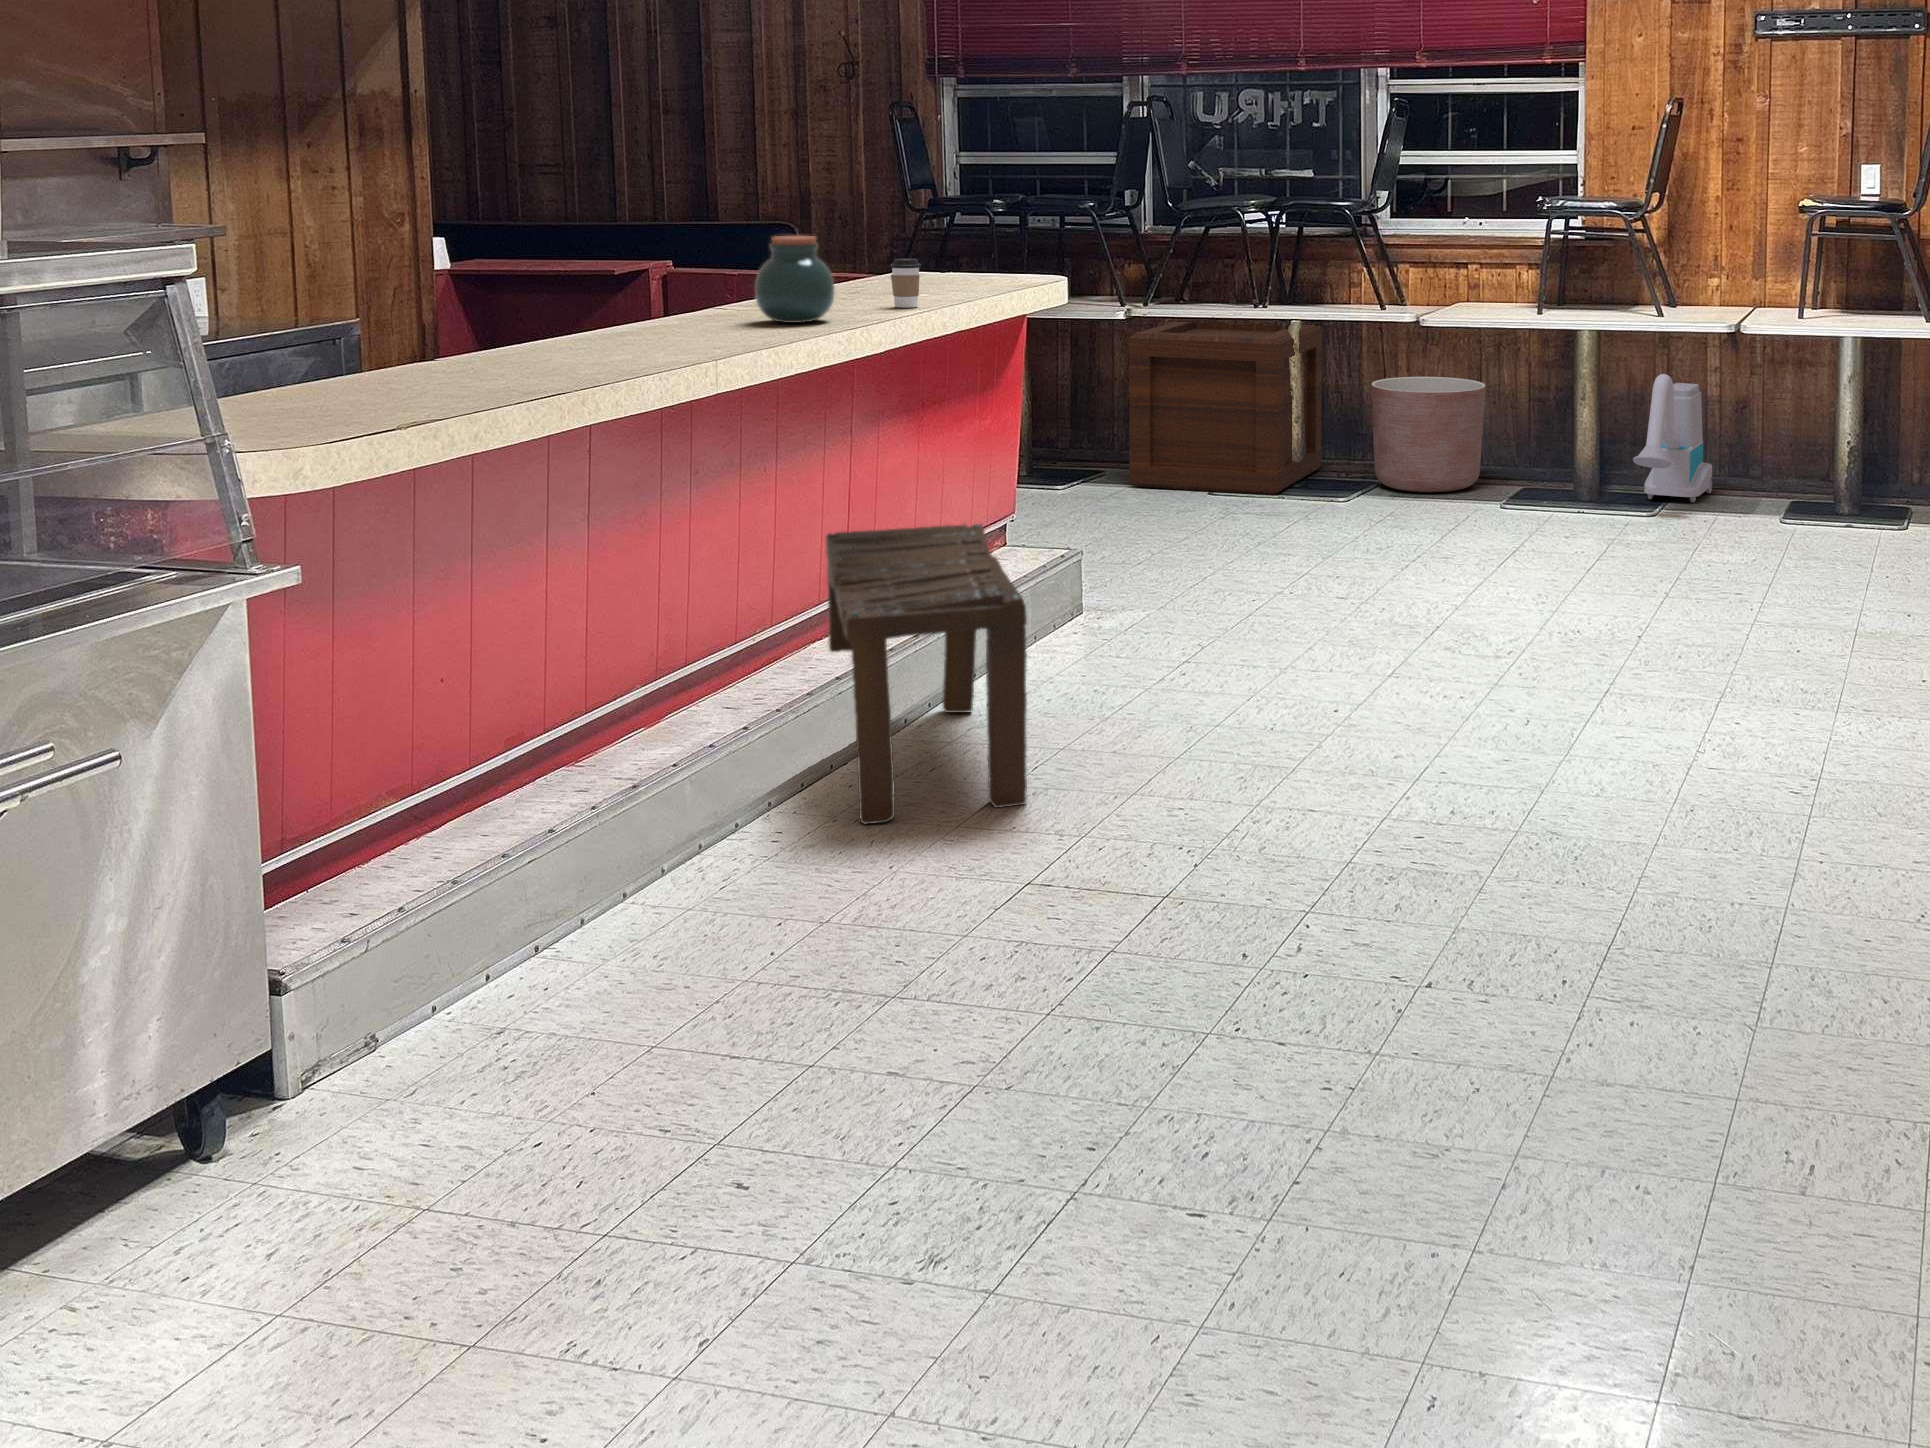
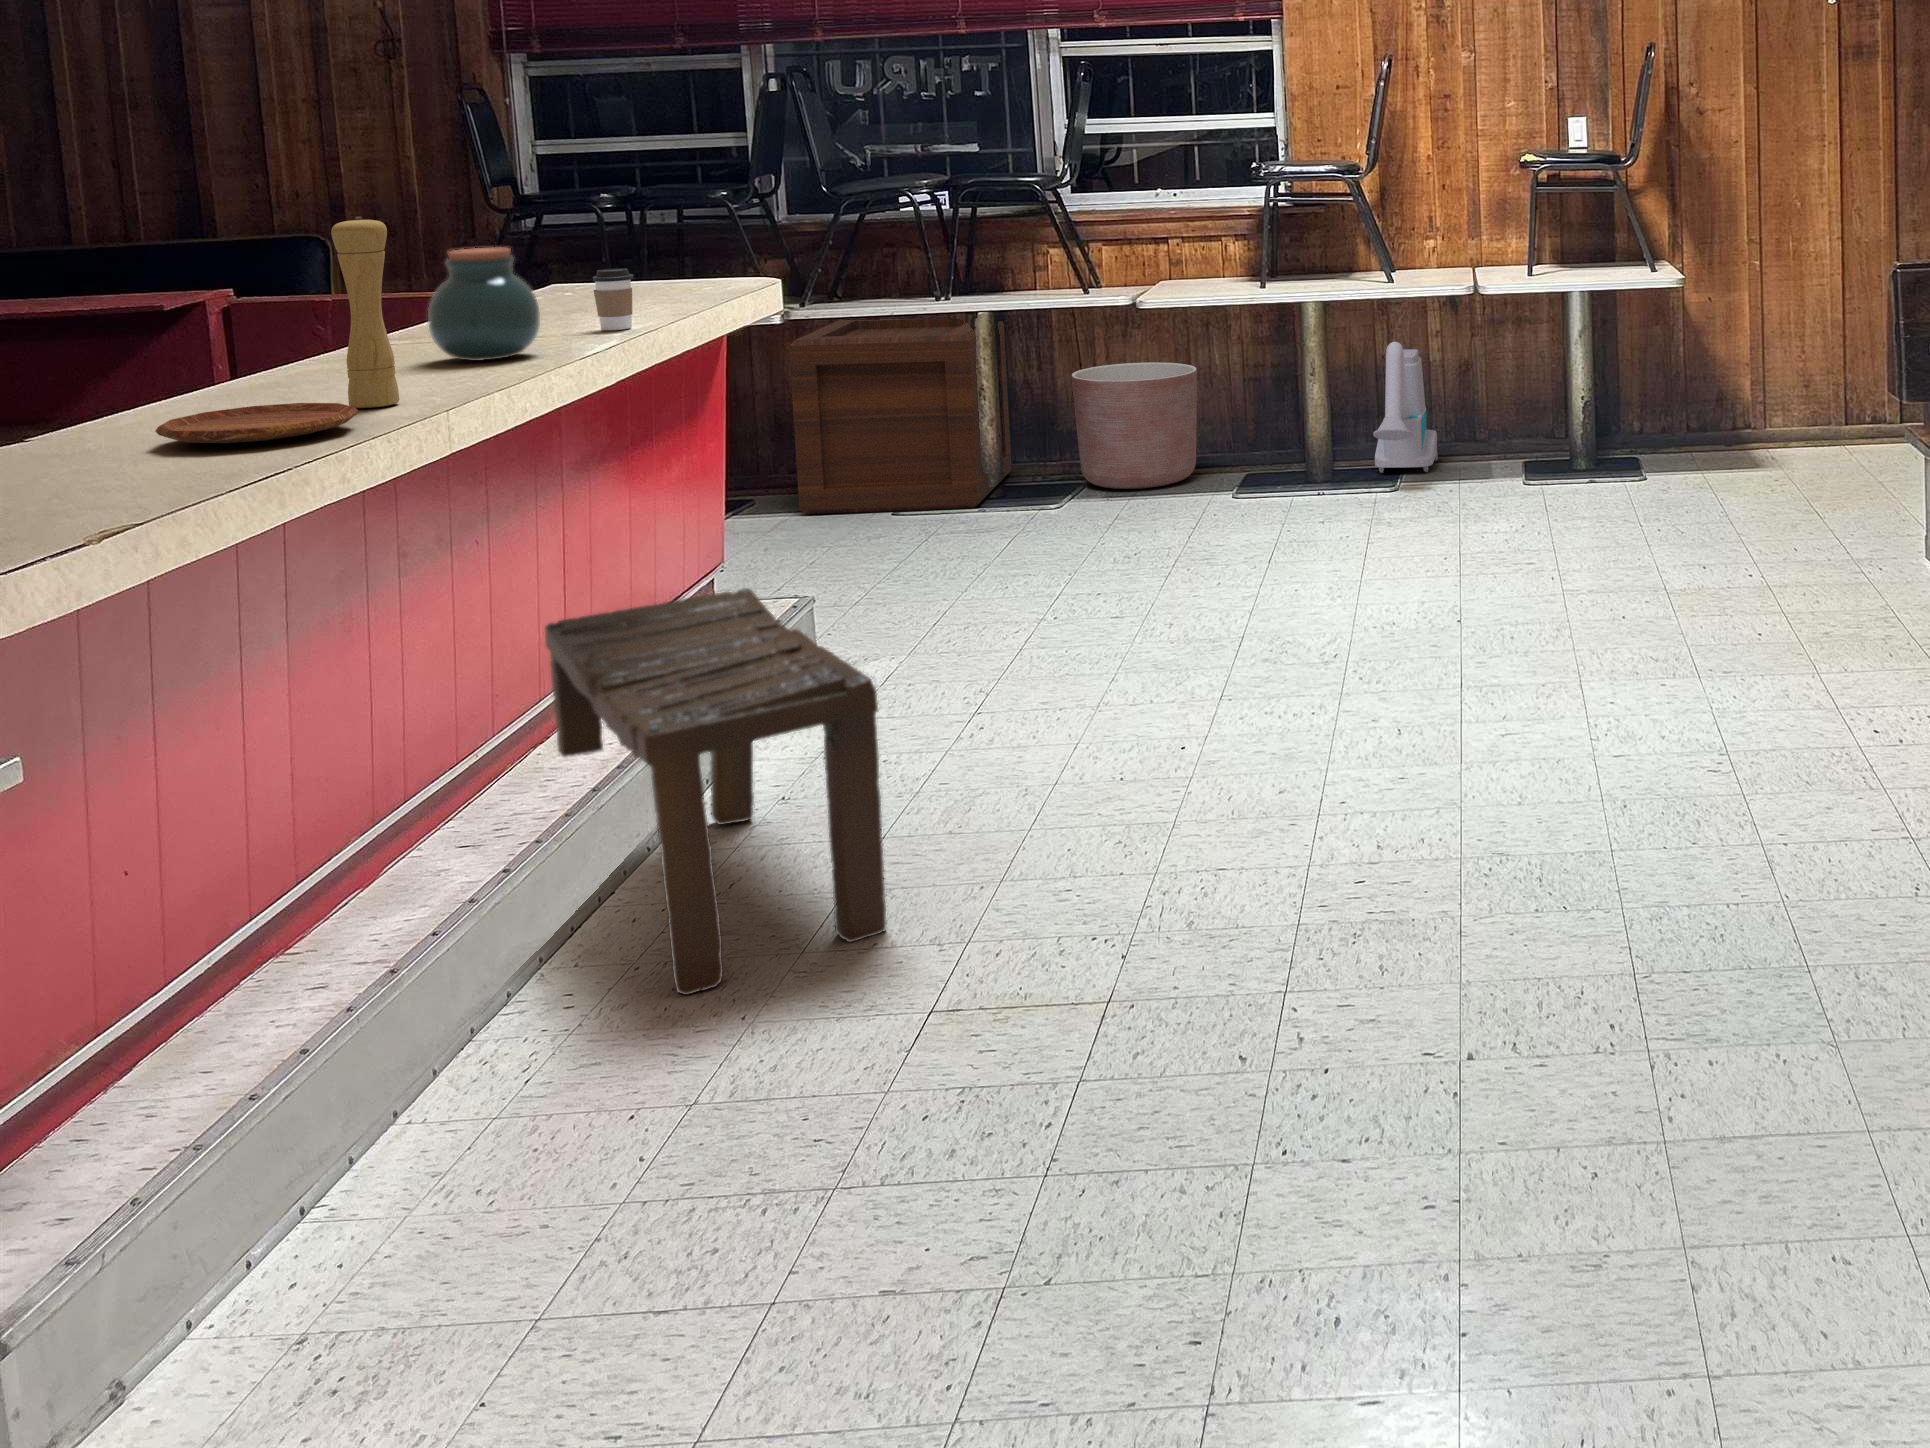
pepper mill: none [665,207,705,349] -> present [331,217,399,408]
tray: none [530,341,663,365] -> present [155,403,358,443]

